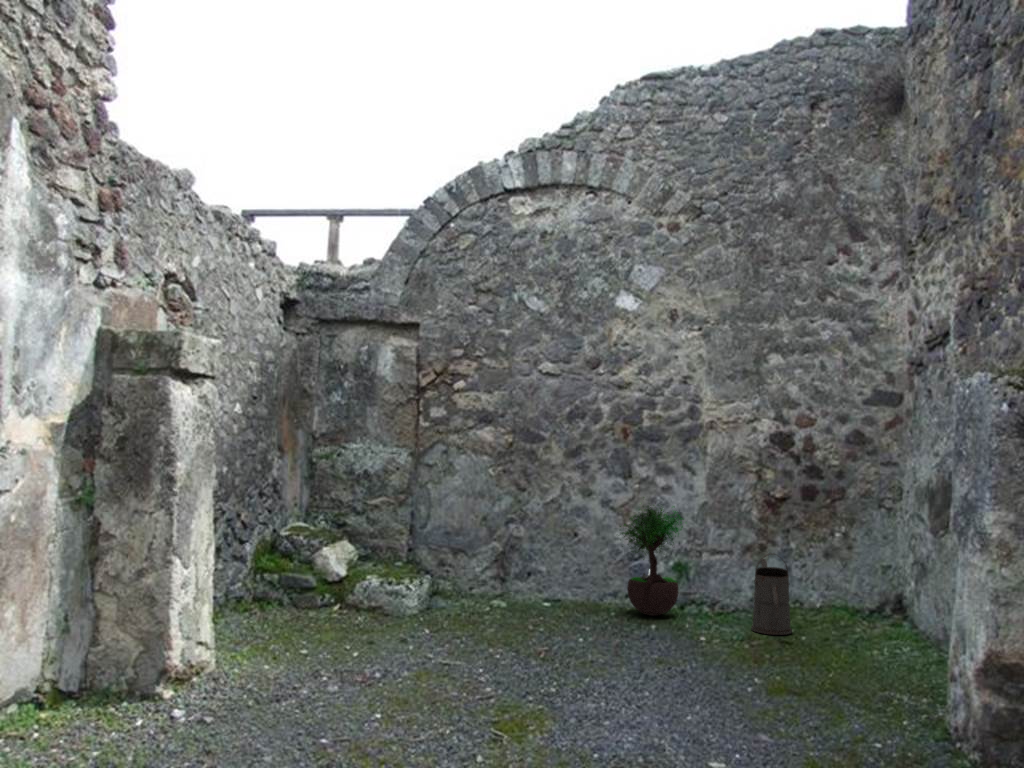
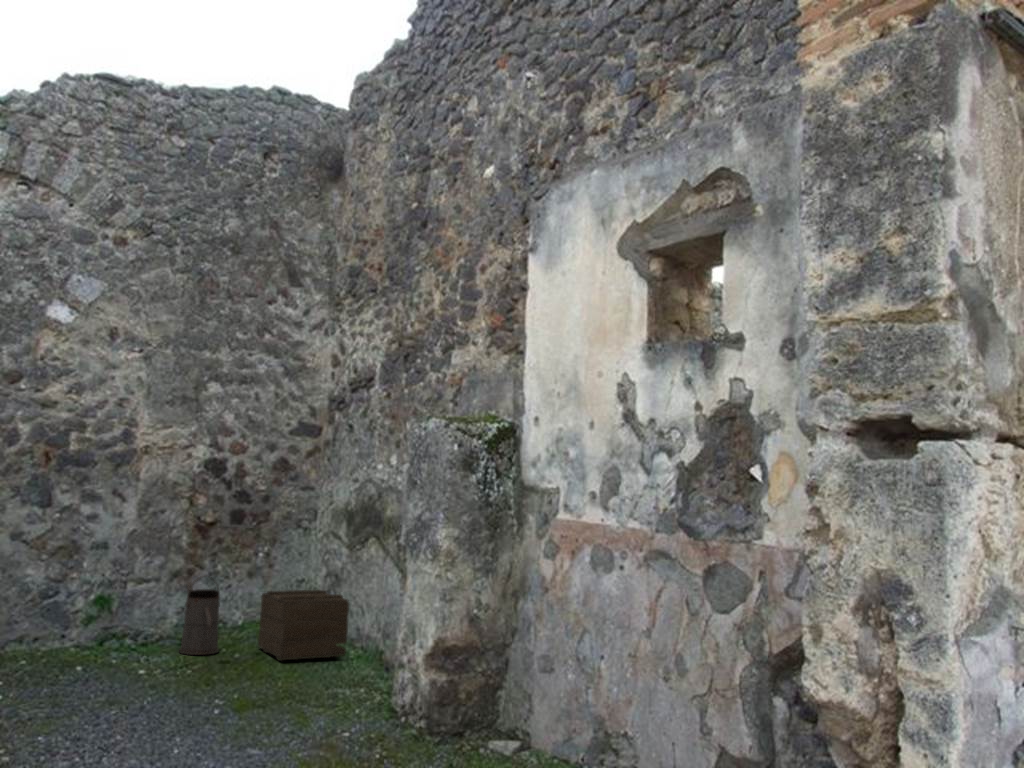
potted tree: present [620,505,683,616] -> none [35,523,118,650]
wooden crate: none [835,573,933,655] -> present [258,590,349,660]

